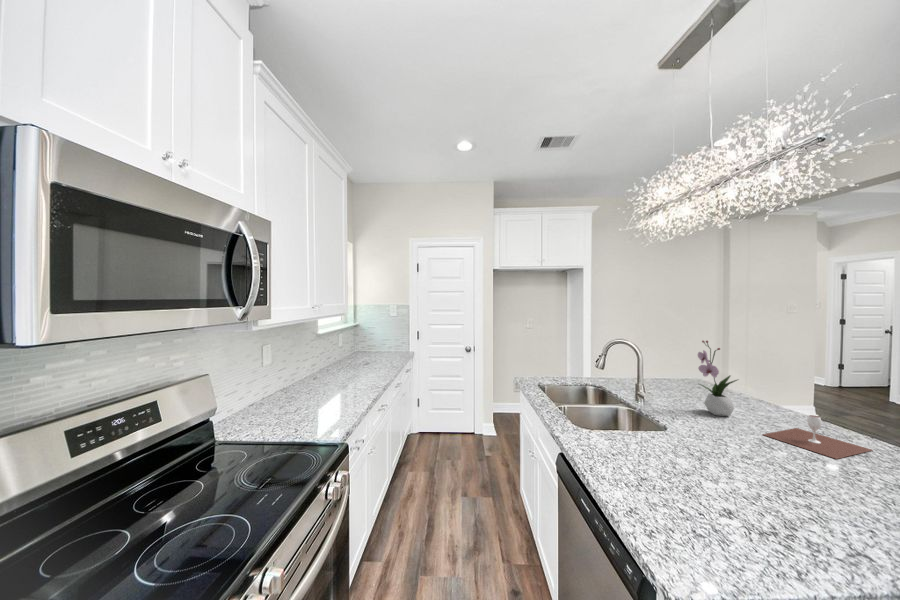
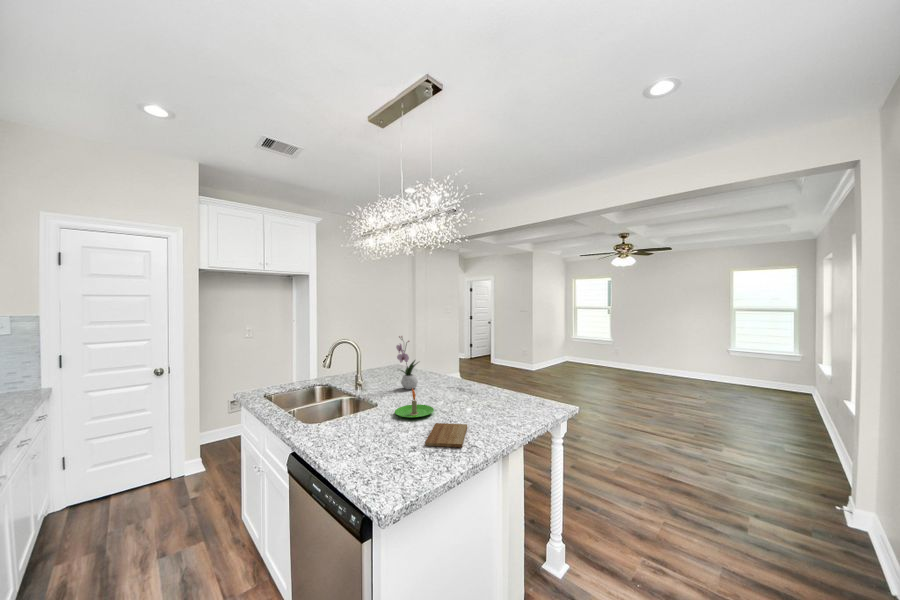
wine glass: present [763,415,872,459] -> none [432,377,479,400]
candle: none [694,418,767,465] -> present [395,388,434,418]
cutting board: none [751,484,848,549] -> present [425,423,467,447]

